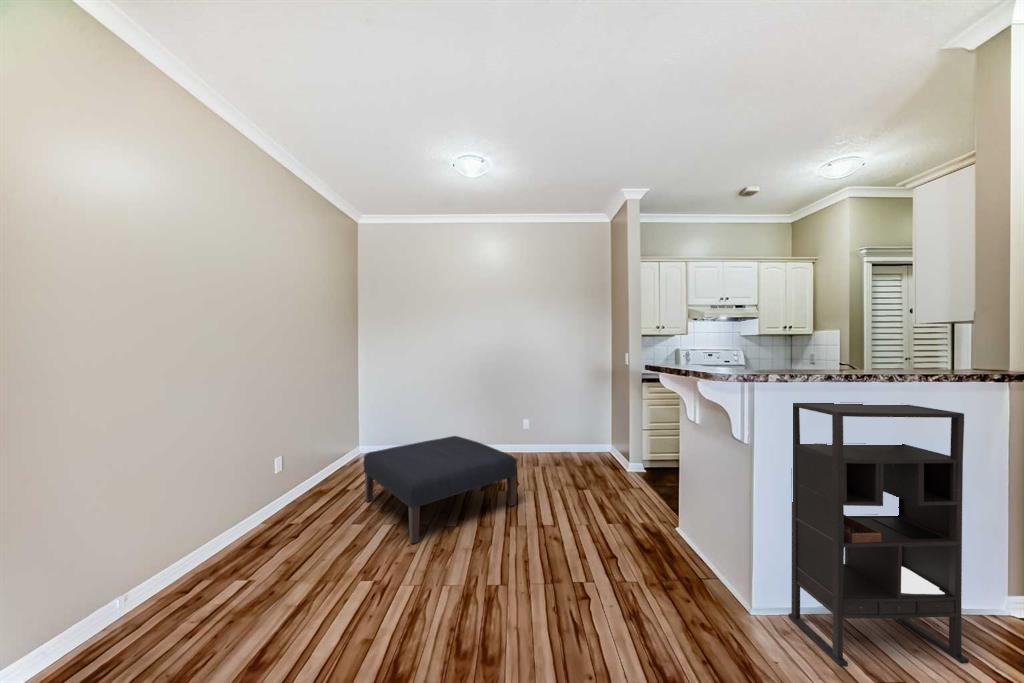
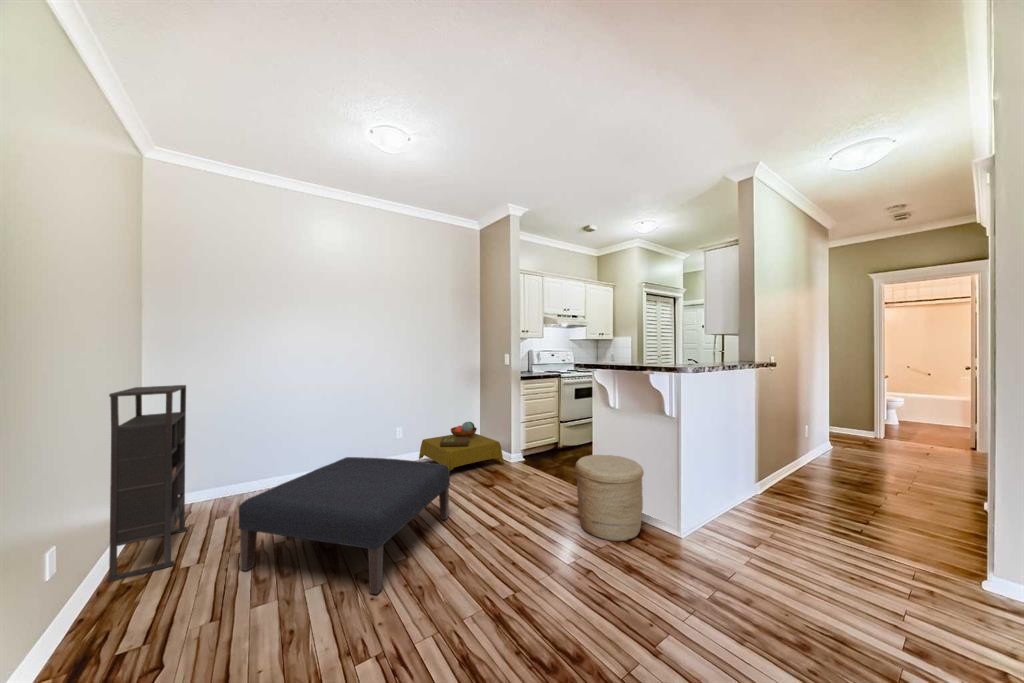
bookshelf: present [788,403,969,667] -> present [106,385,188,582]
side table: none [541,421,617,472] -> present [419,422,503,471]
woven basket: none [622,476,708,586] -> present [575,455,643,541]

